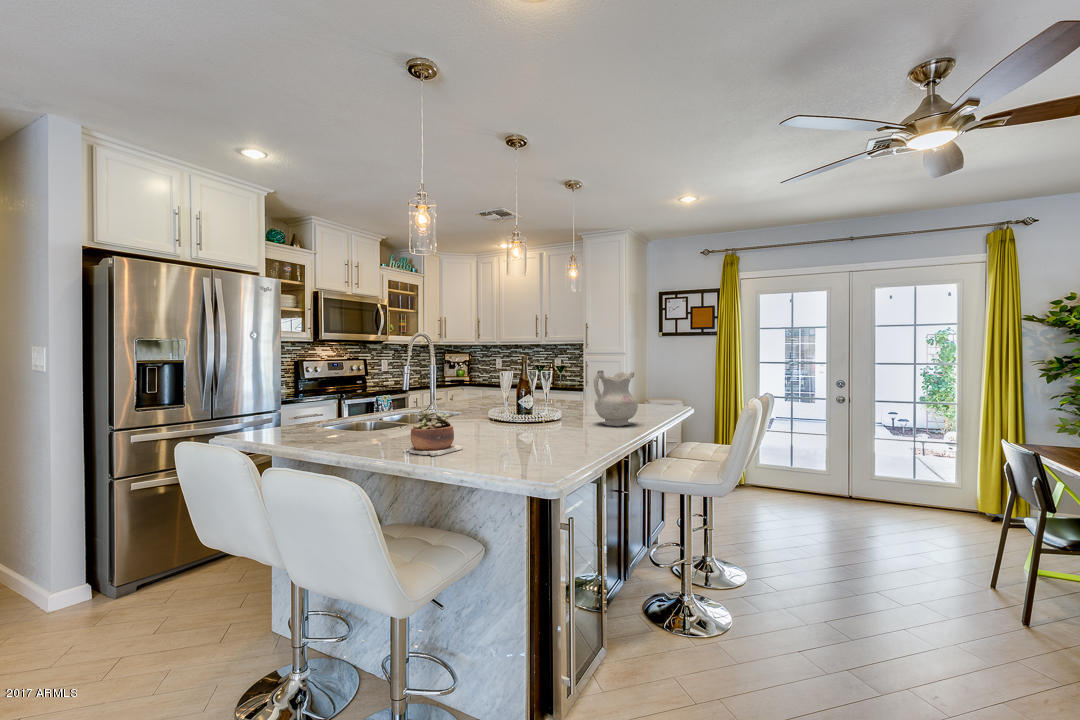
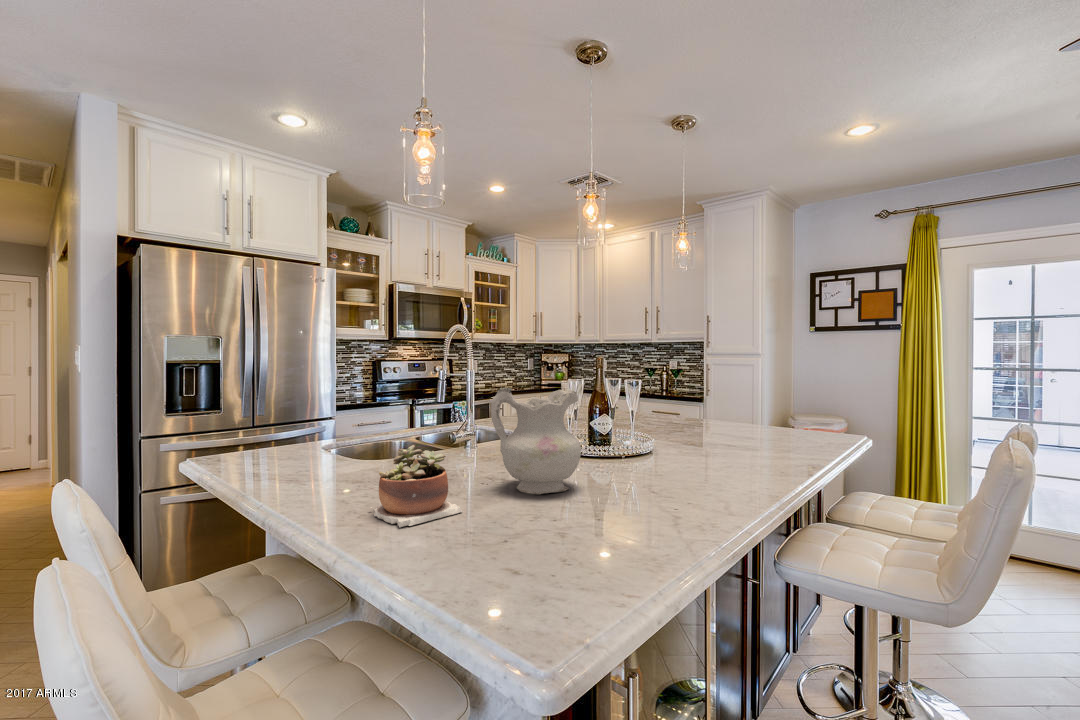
ceramic pitcher: present [594,370,638,426] -> present [491,387,581,494]

